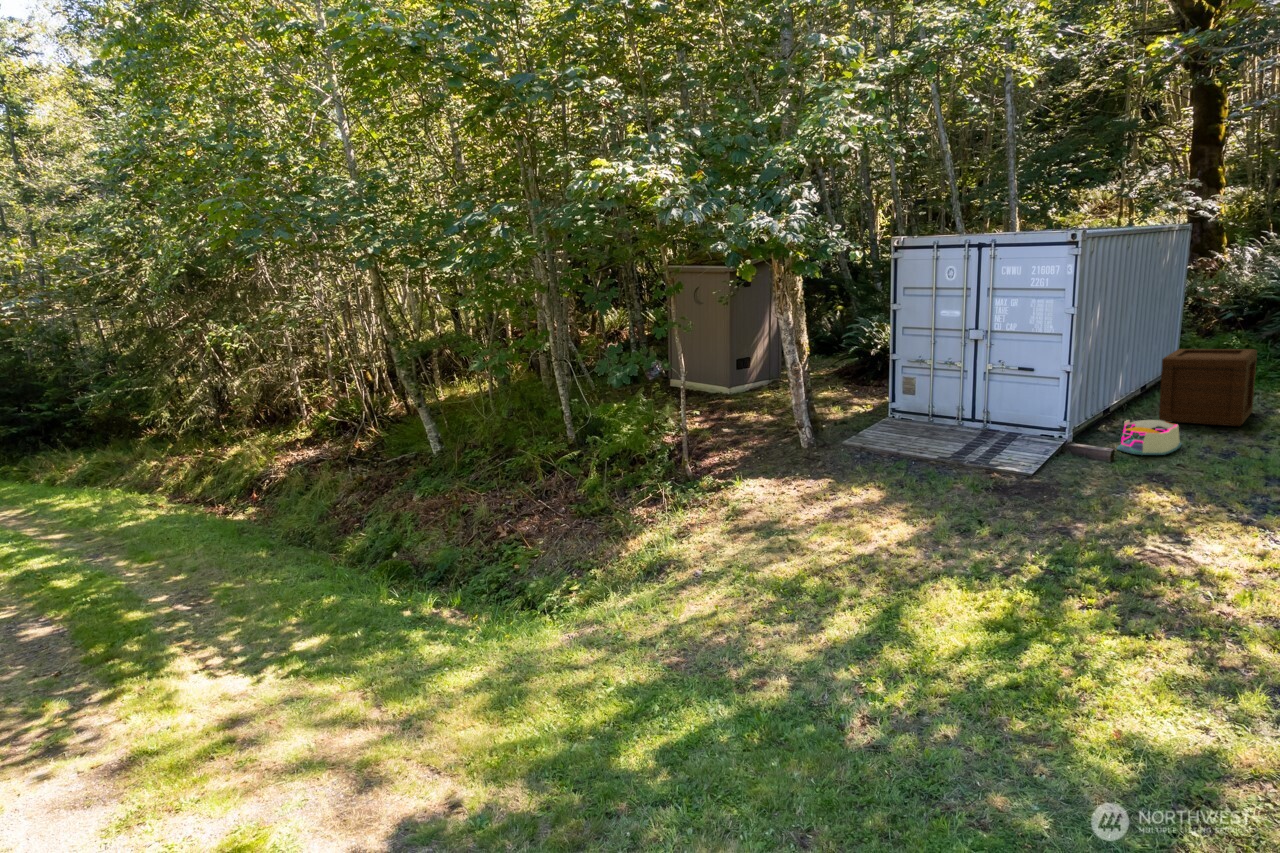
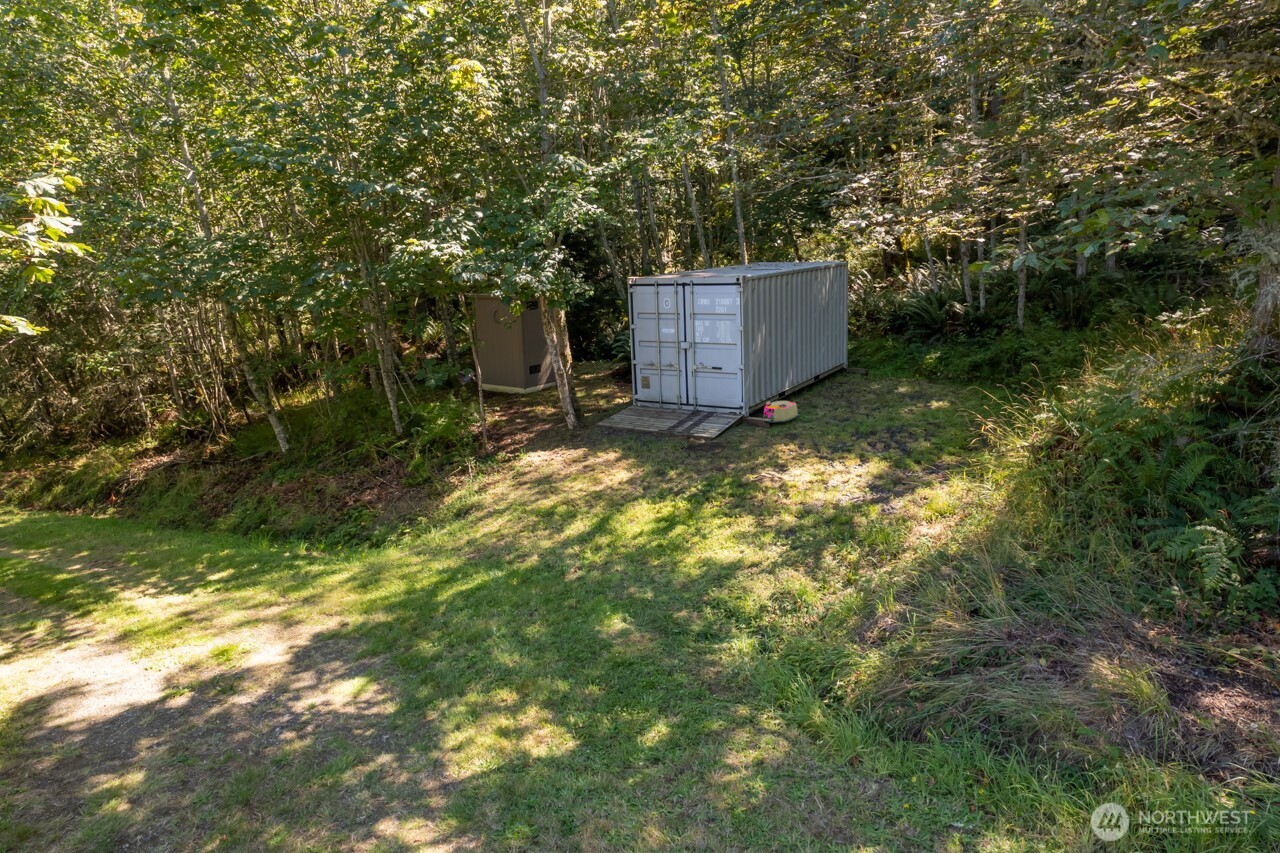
wooden crate: present [1159,349,1257,426] -> none [793,355,848,403]

